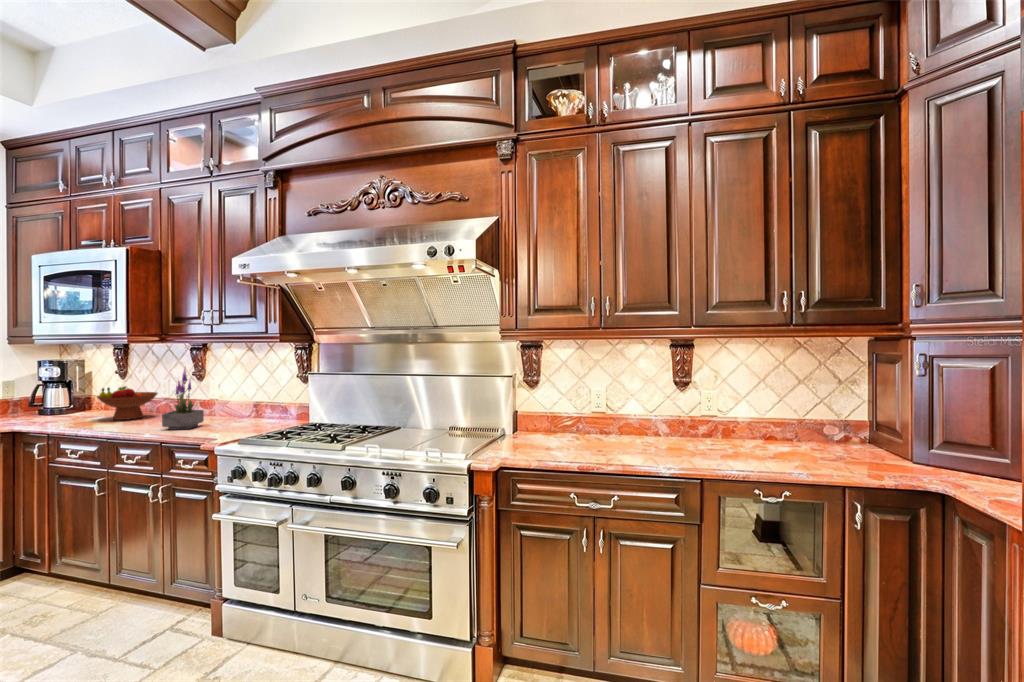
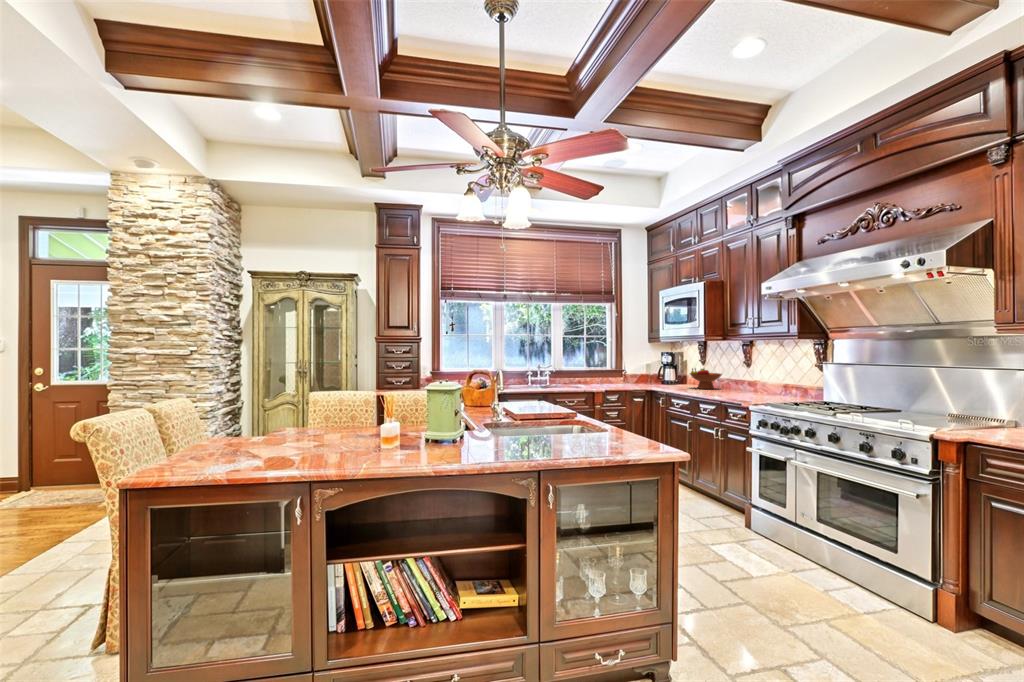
potted plant: present [162,367,204,430] -> none [722,355,747,396]

